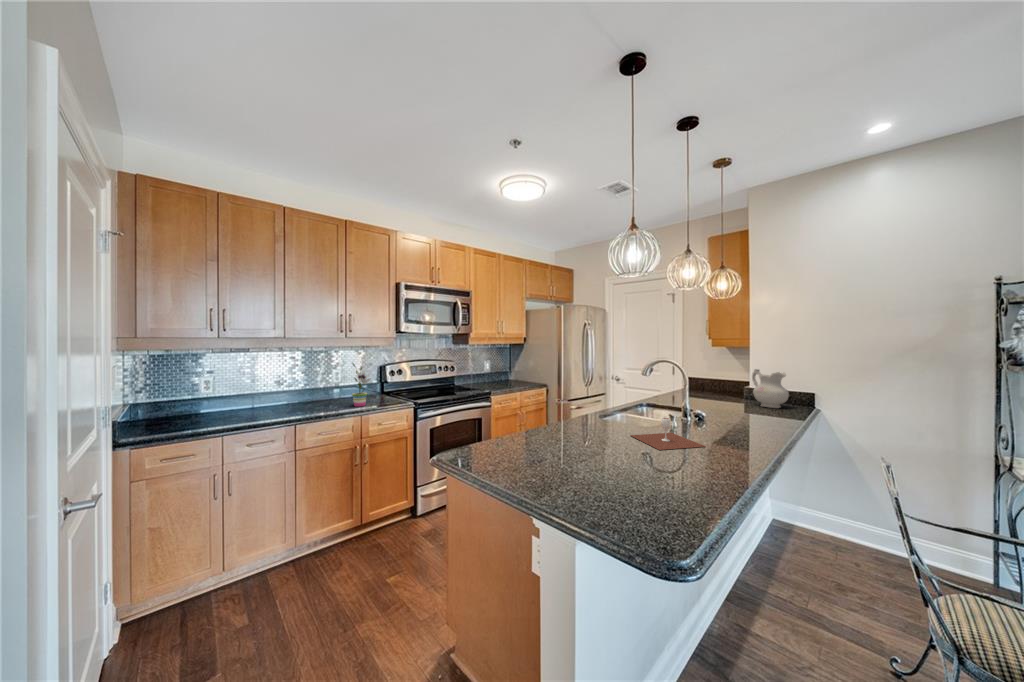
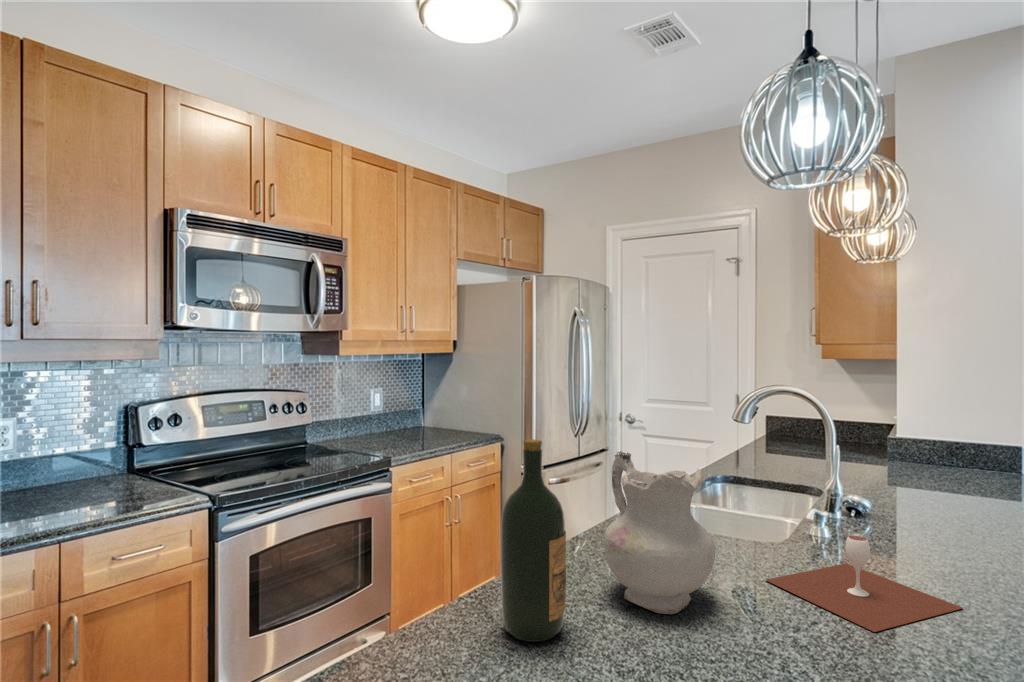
potted plant: present [352,363,370,406] -> none [33,403,93,517]
ceramic pitcher: present [752,369,789,408] -> present [604,451,715,614]
wine bottle: none [518,374,541,445] -> present [501,439,566,642]

